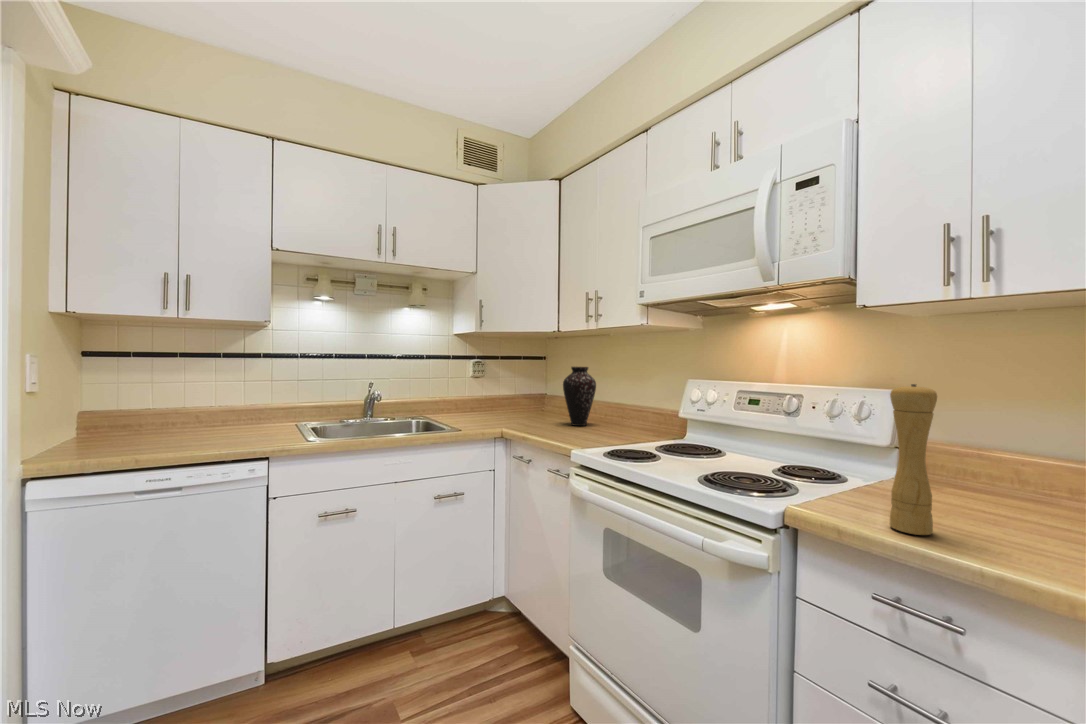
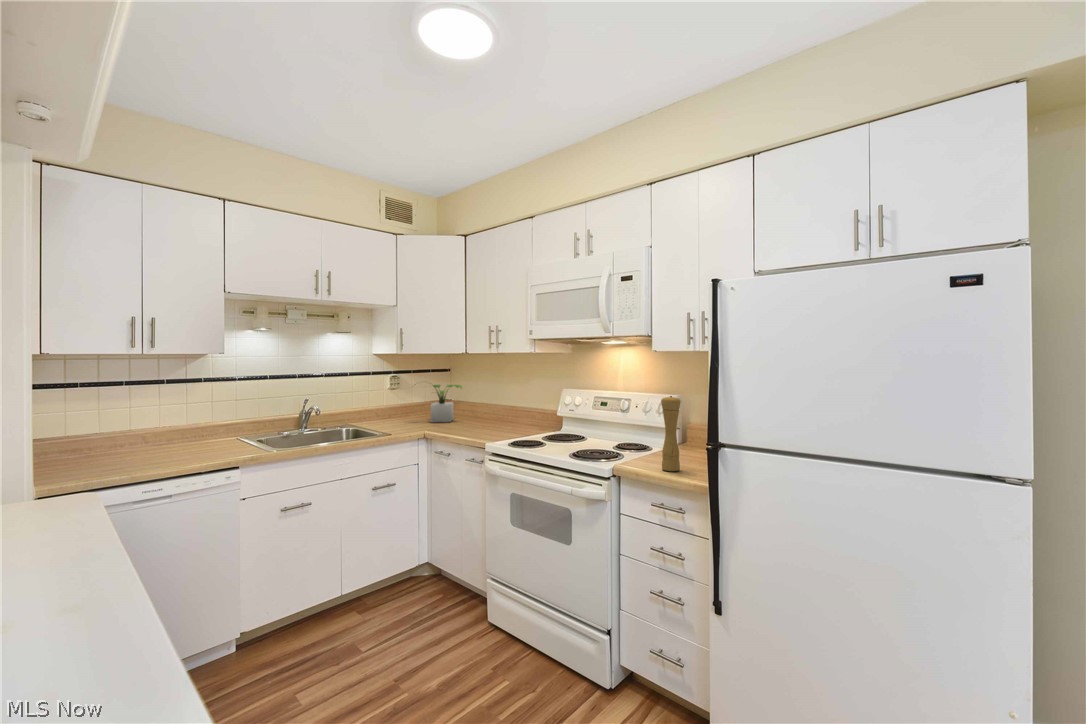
potted plant: none [498,367,557,419] -> present [430,385,462,422]
vase: present [563,367,596,426] -> none [469,380,495,426]

